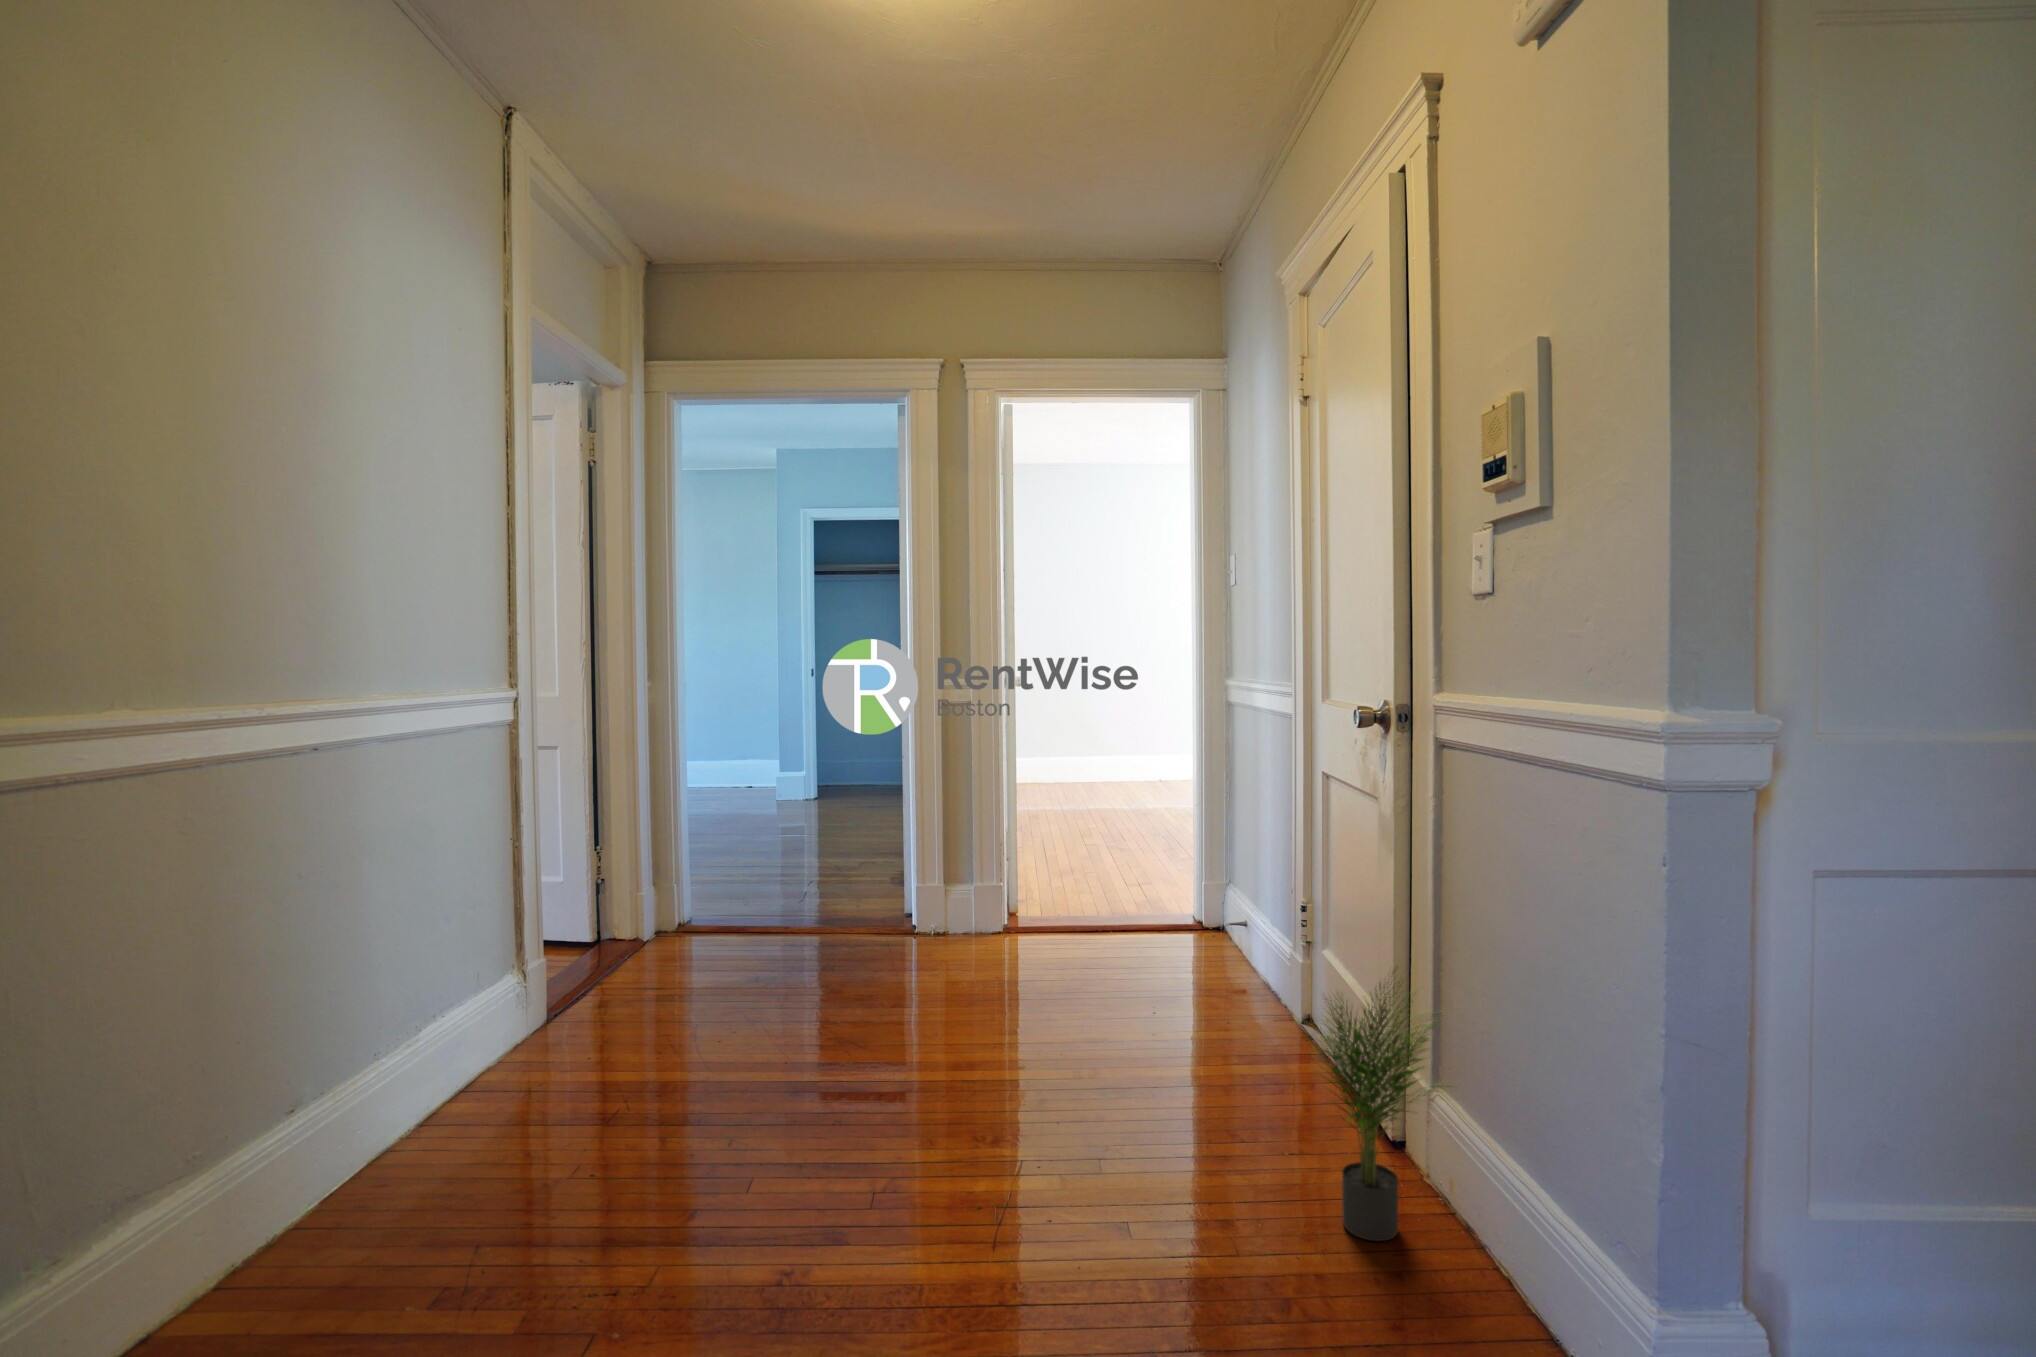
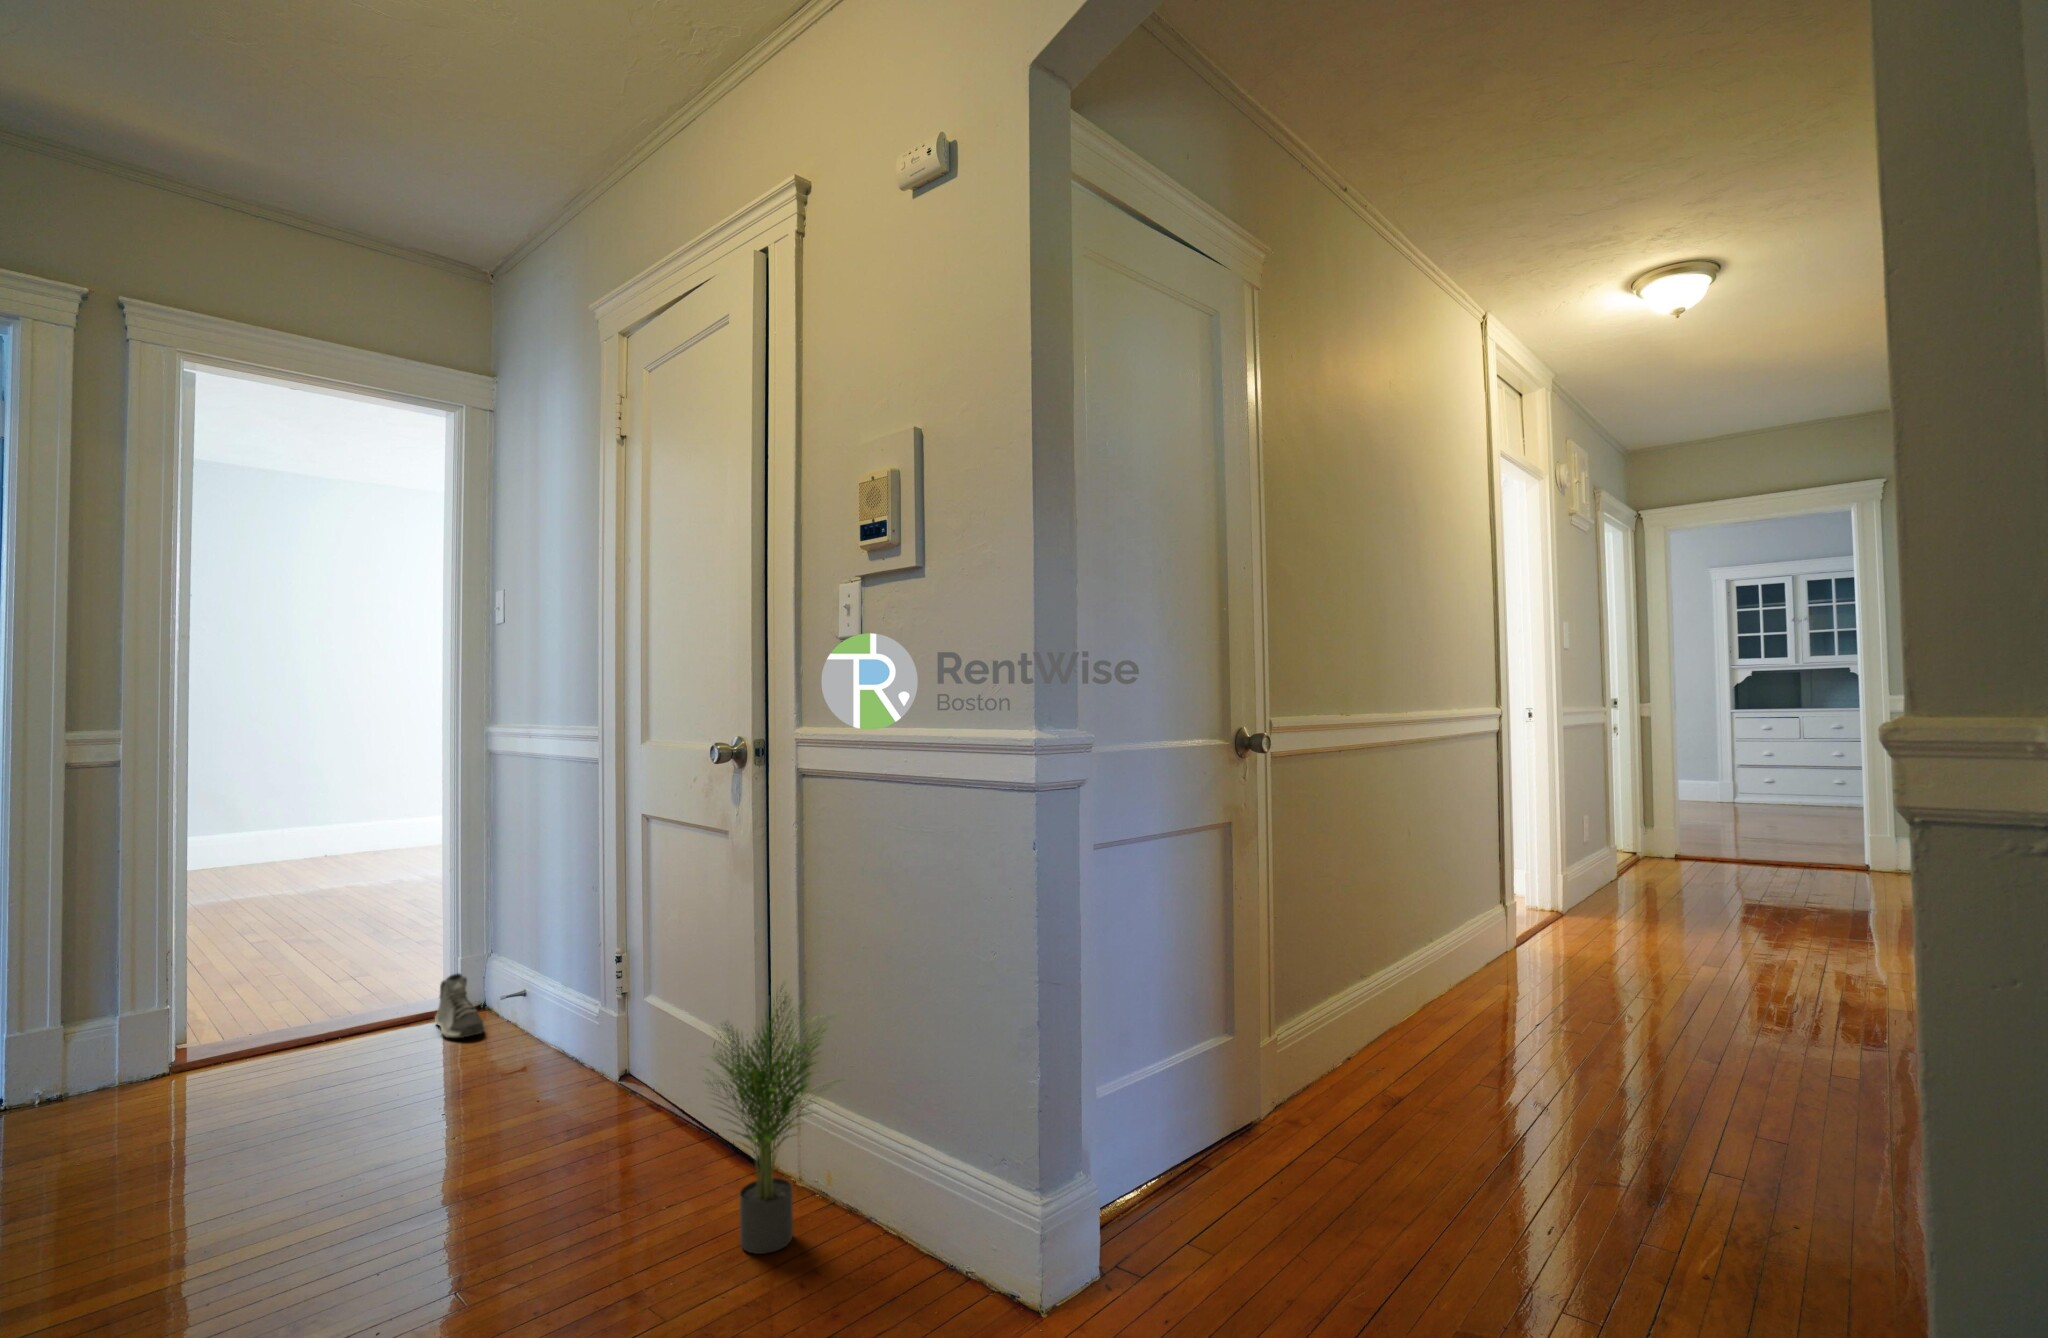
sneaker: none [1180,896,1213,952] -> present [435,973,485,1038]

